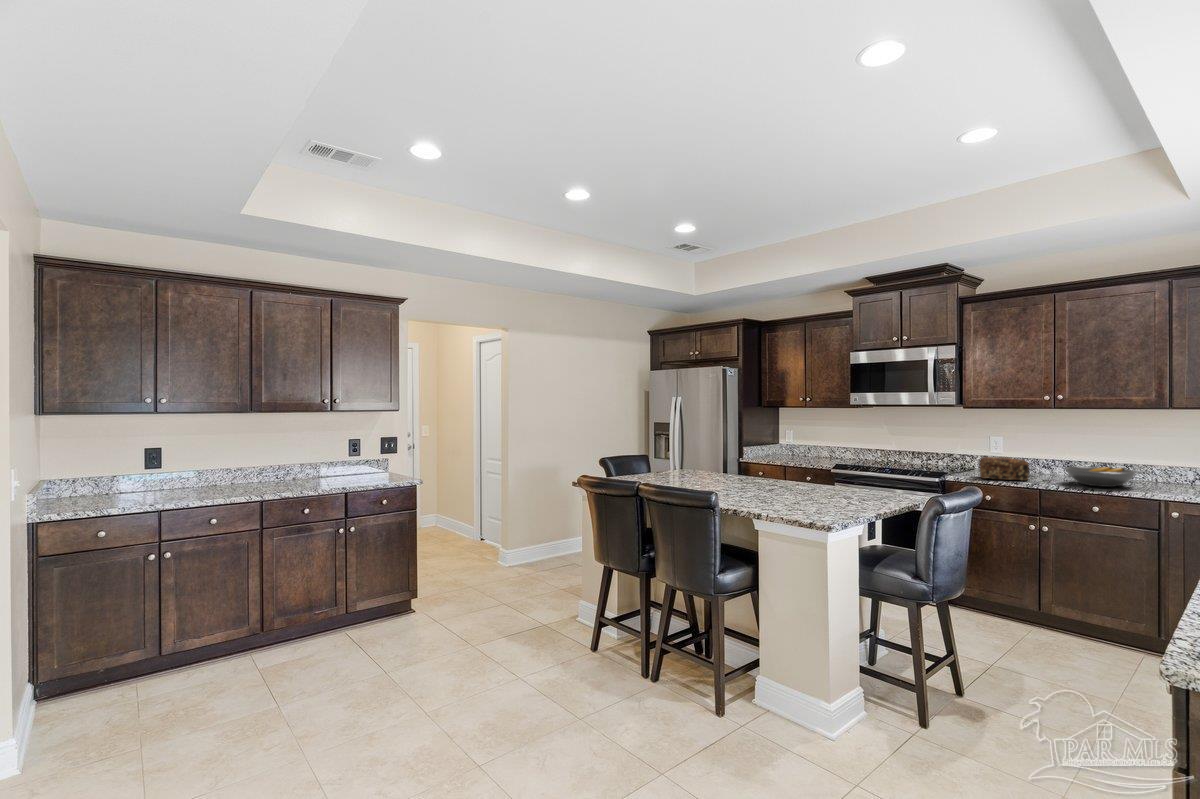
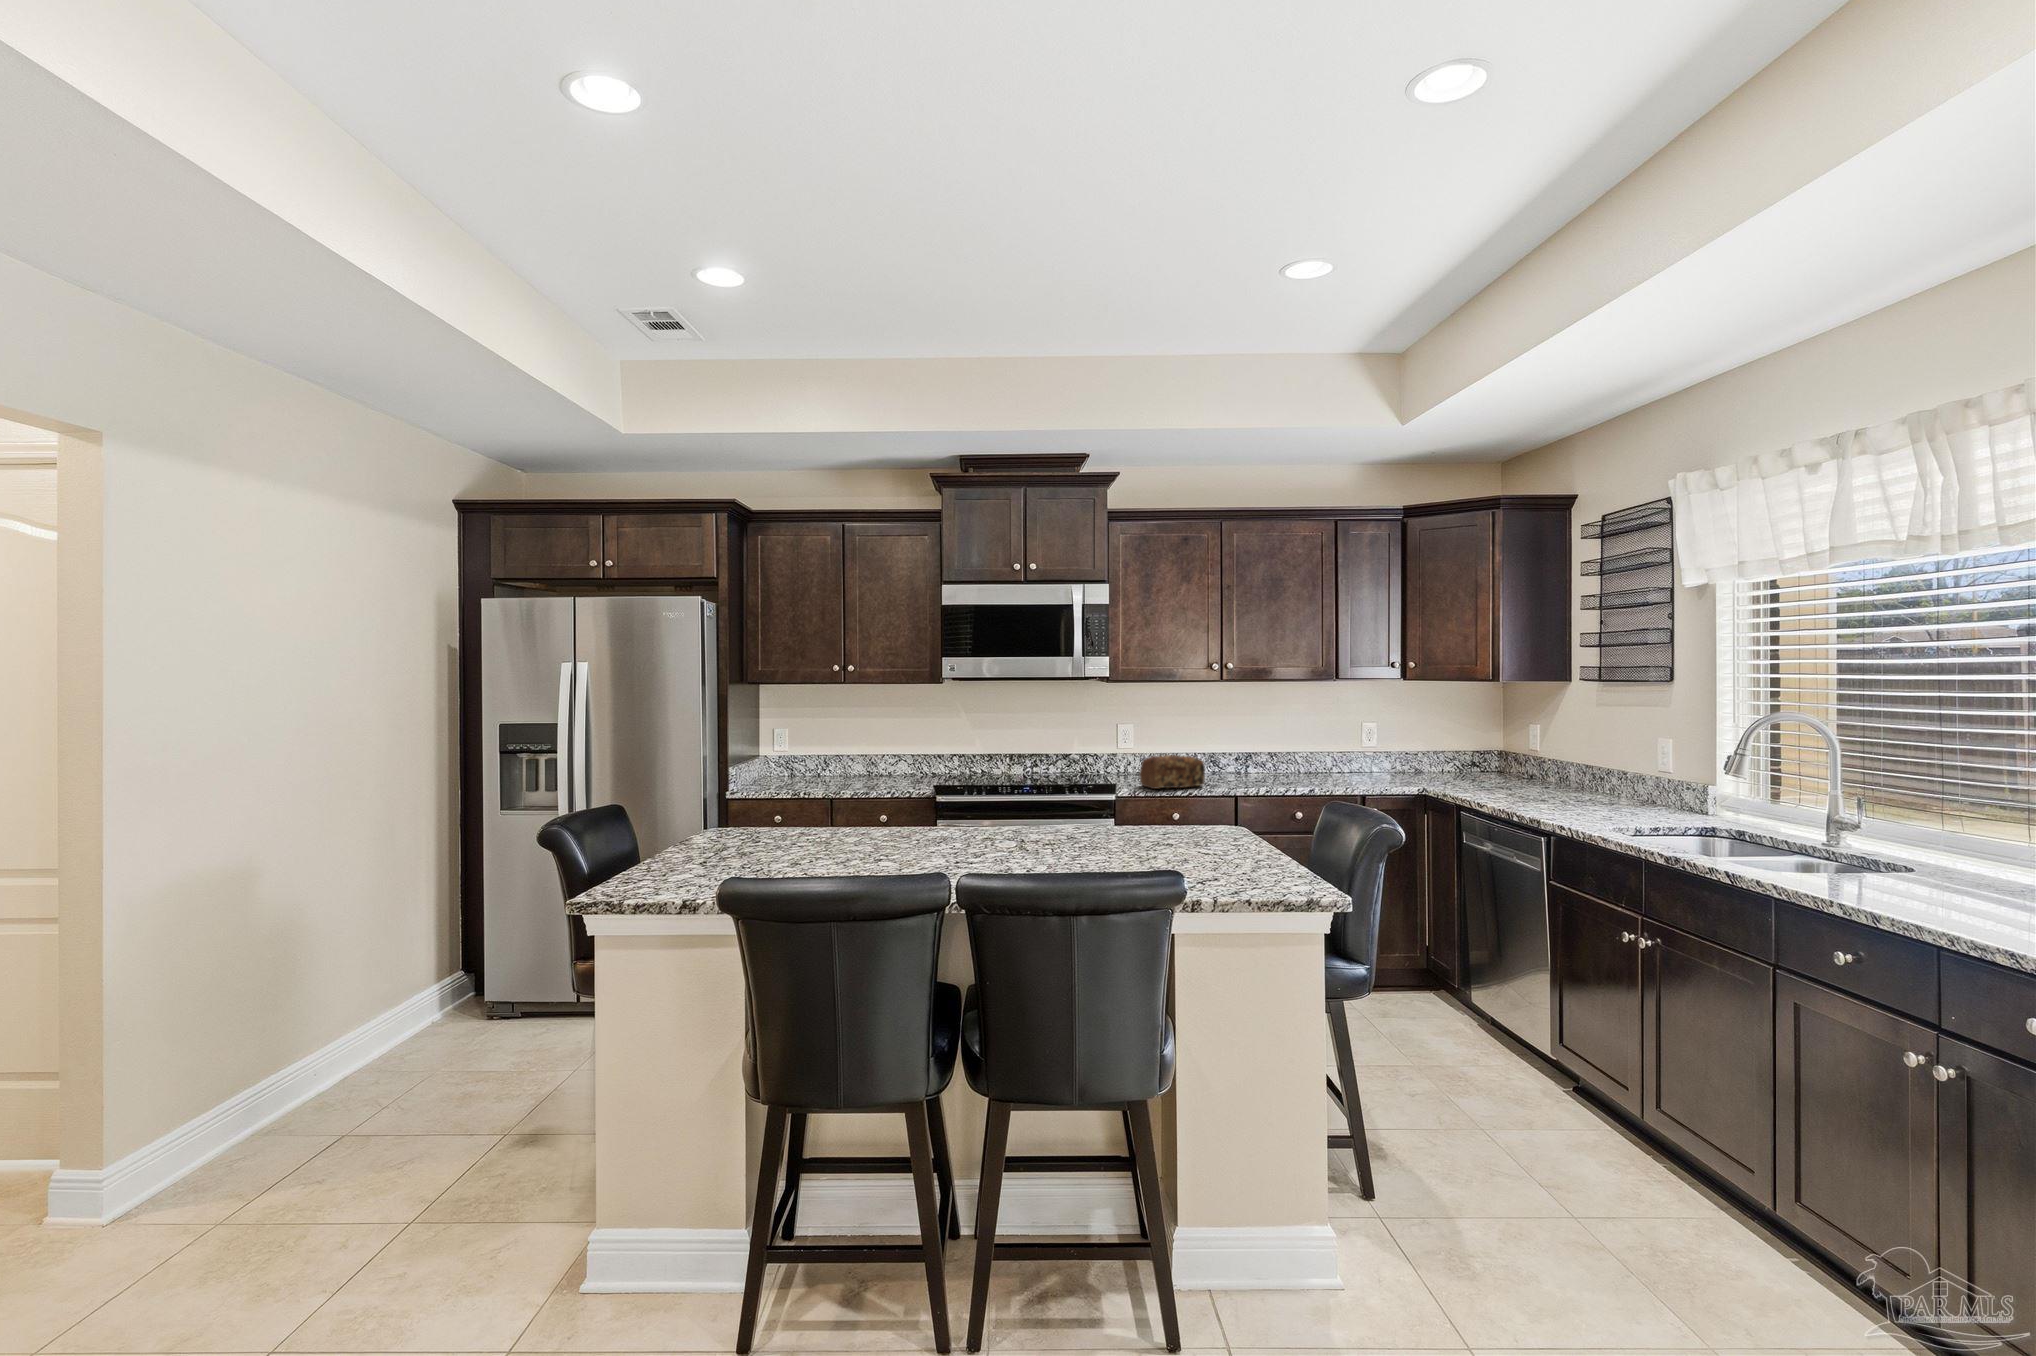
fruit bowl: present [1066,467,1136,487] -> none [1239,759,1315,785]

